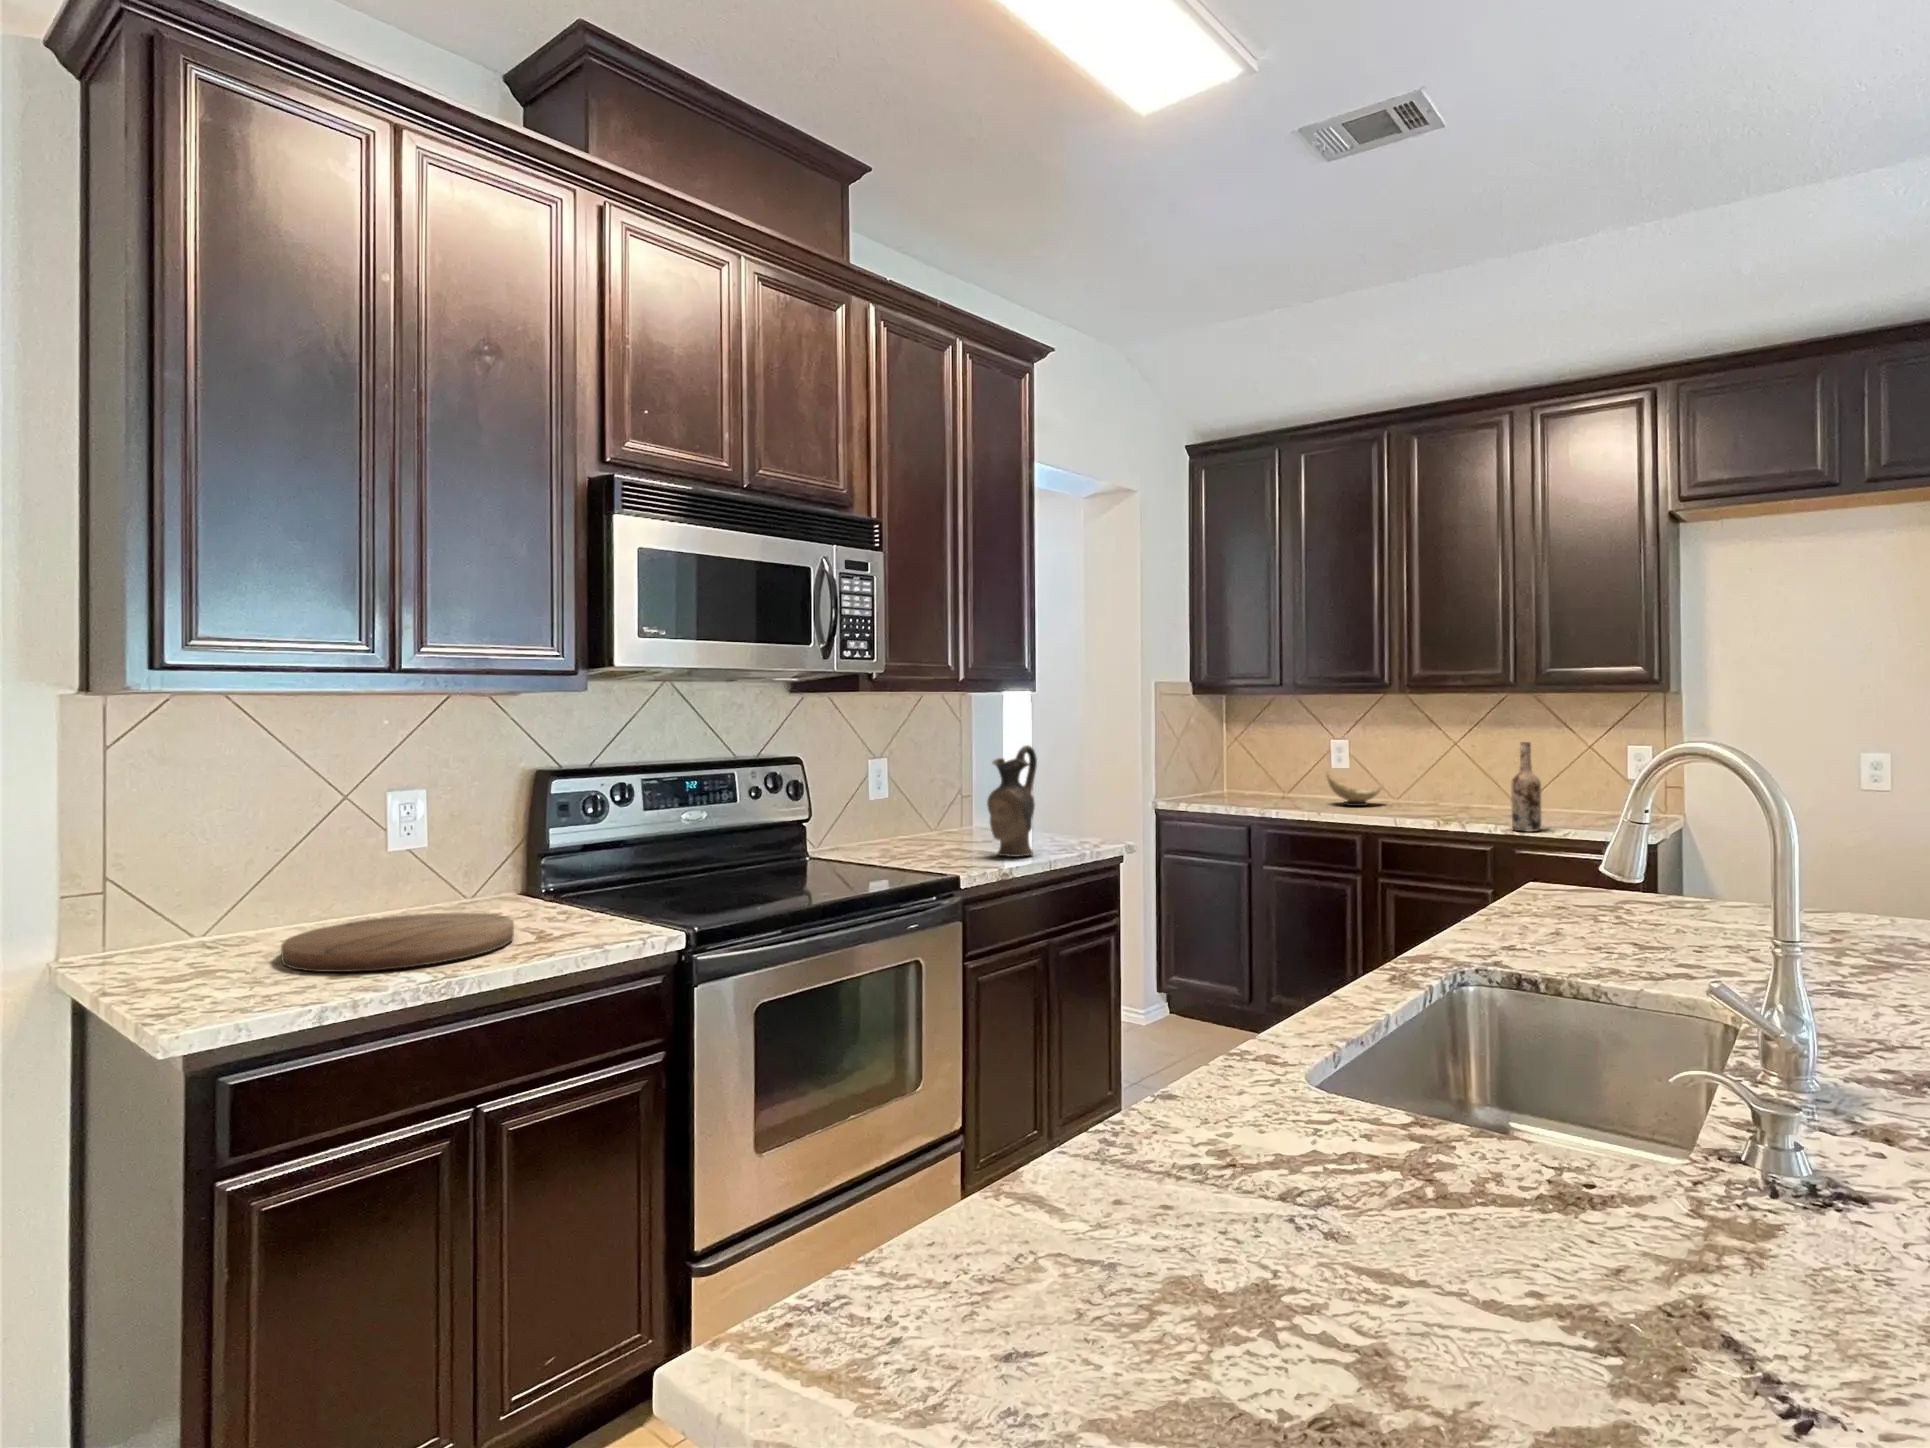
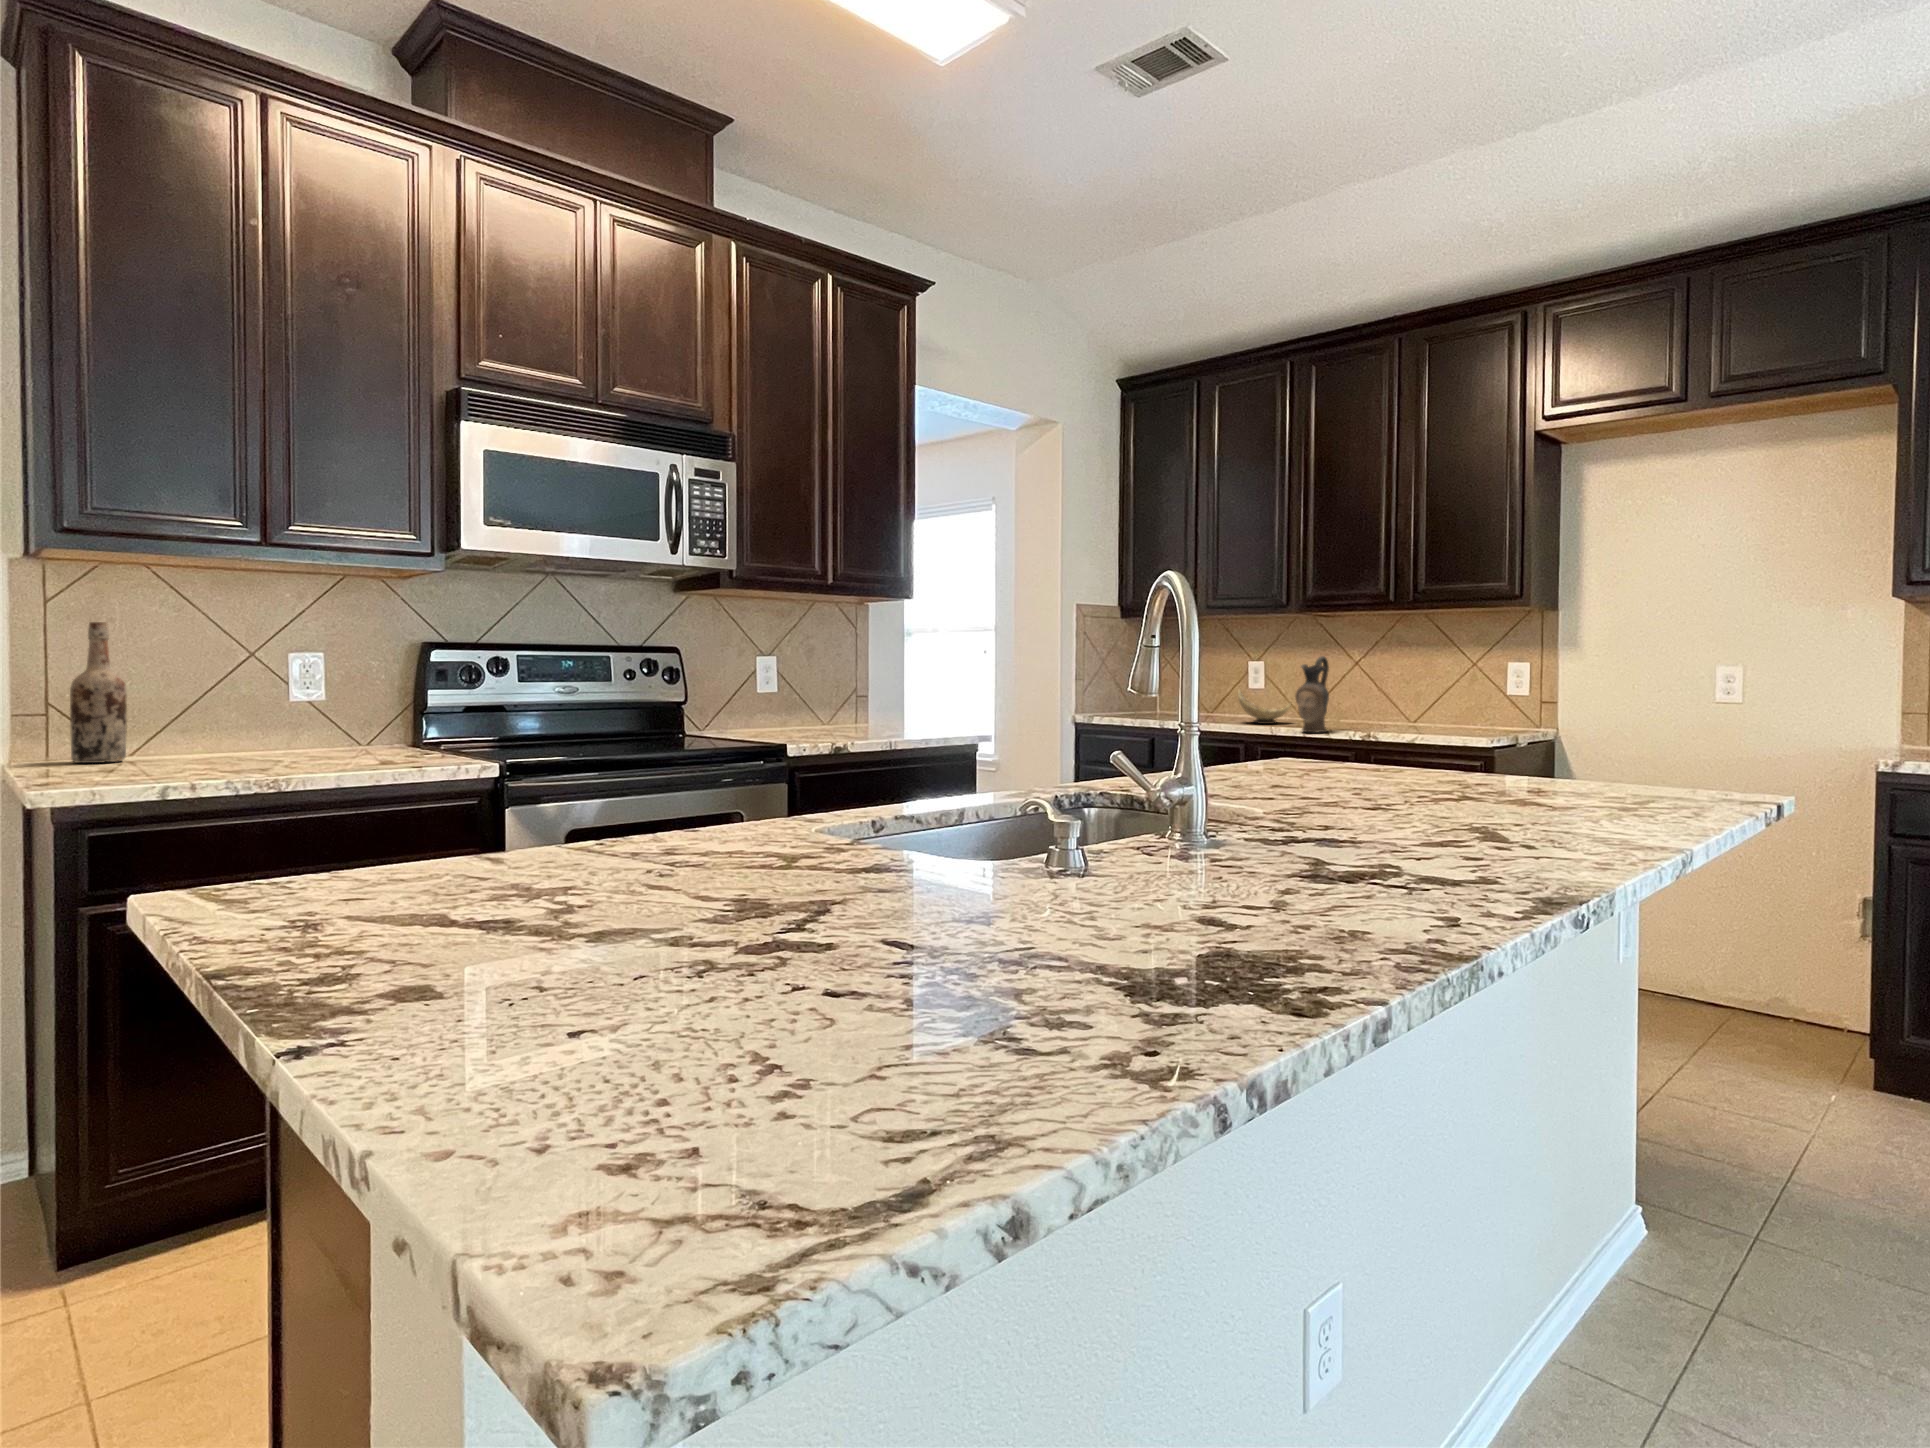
wine bottle: present [1511,742,1541,832] -> present [70,622,127,763]
ceramic pitcher: present [987,745,1037,857] -> present [1295,656,1329,732]
cutting board: present [281,912,514,972] -> none [170,746,363,771]

